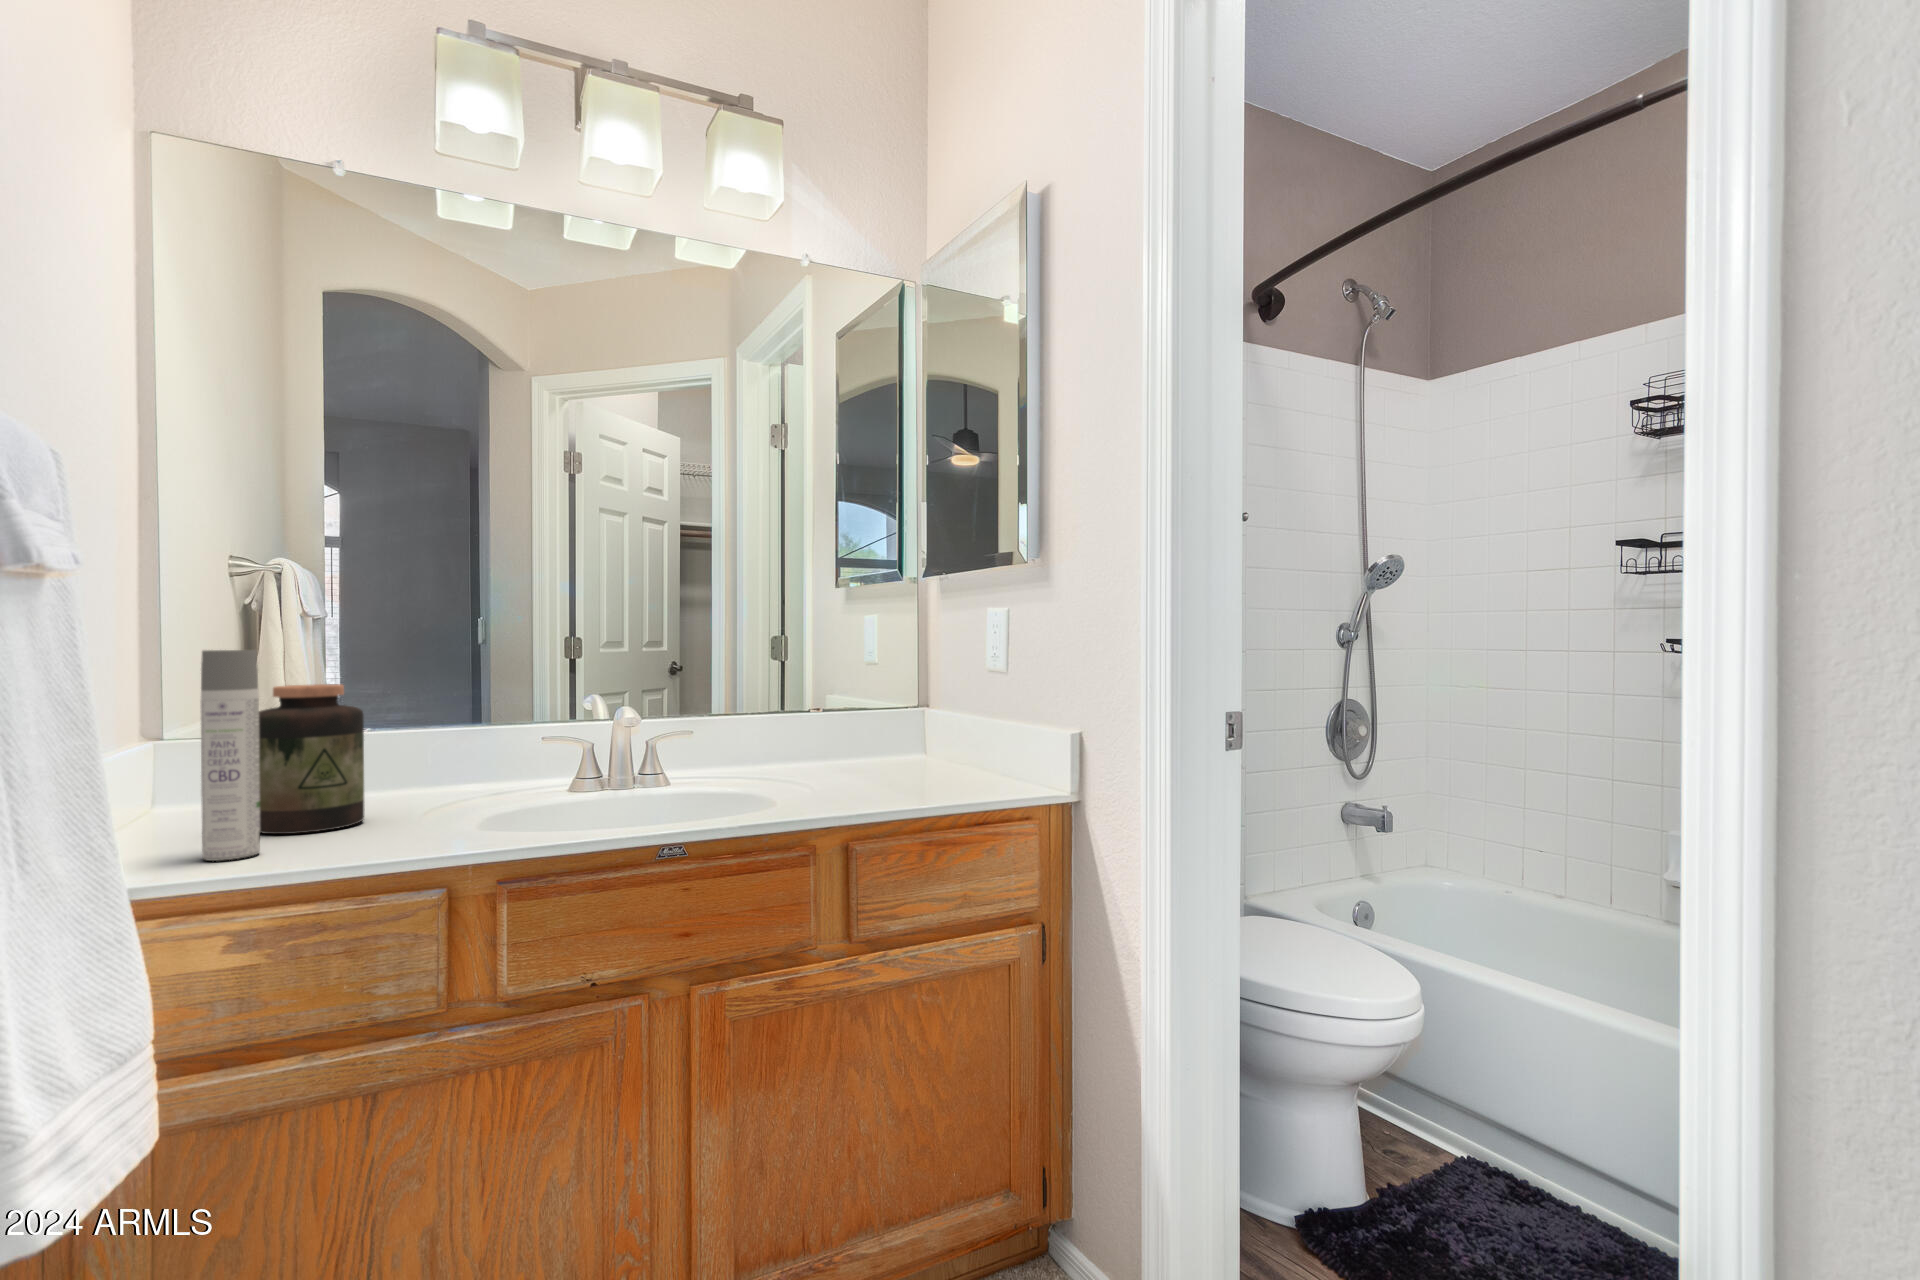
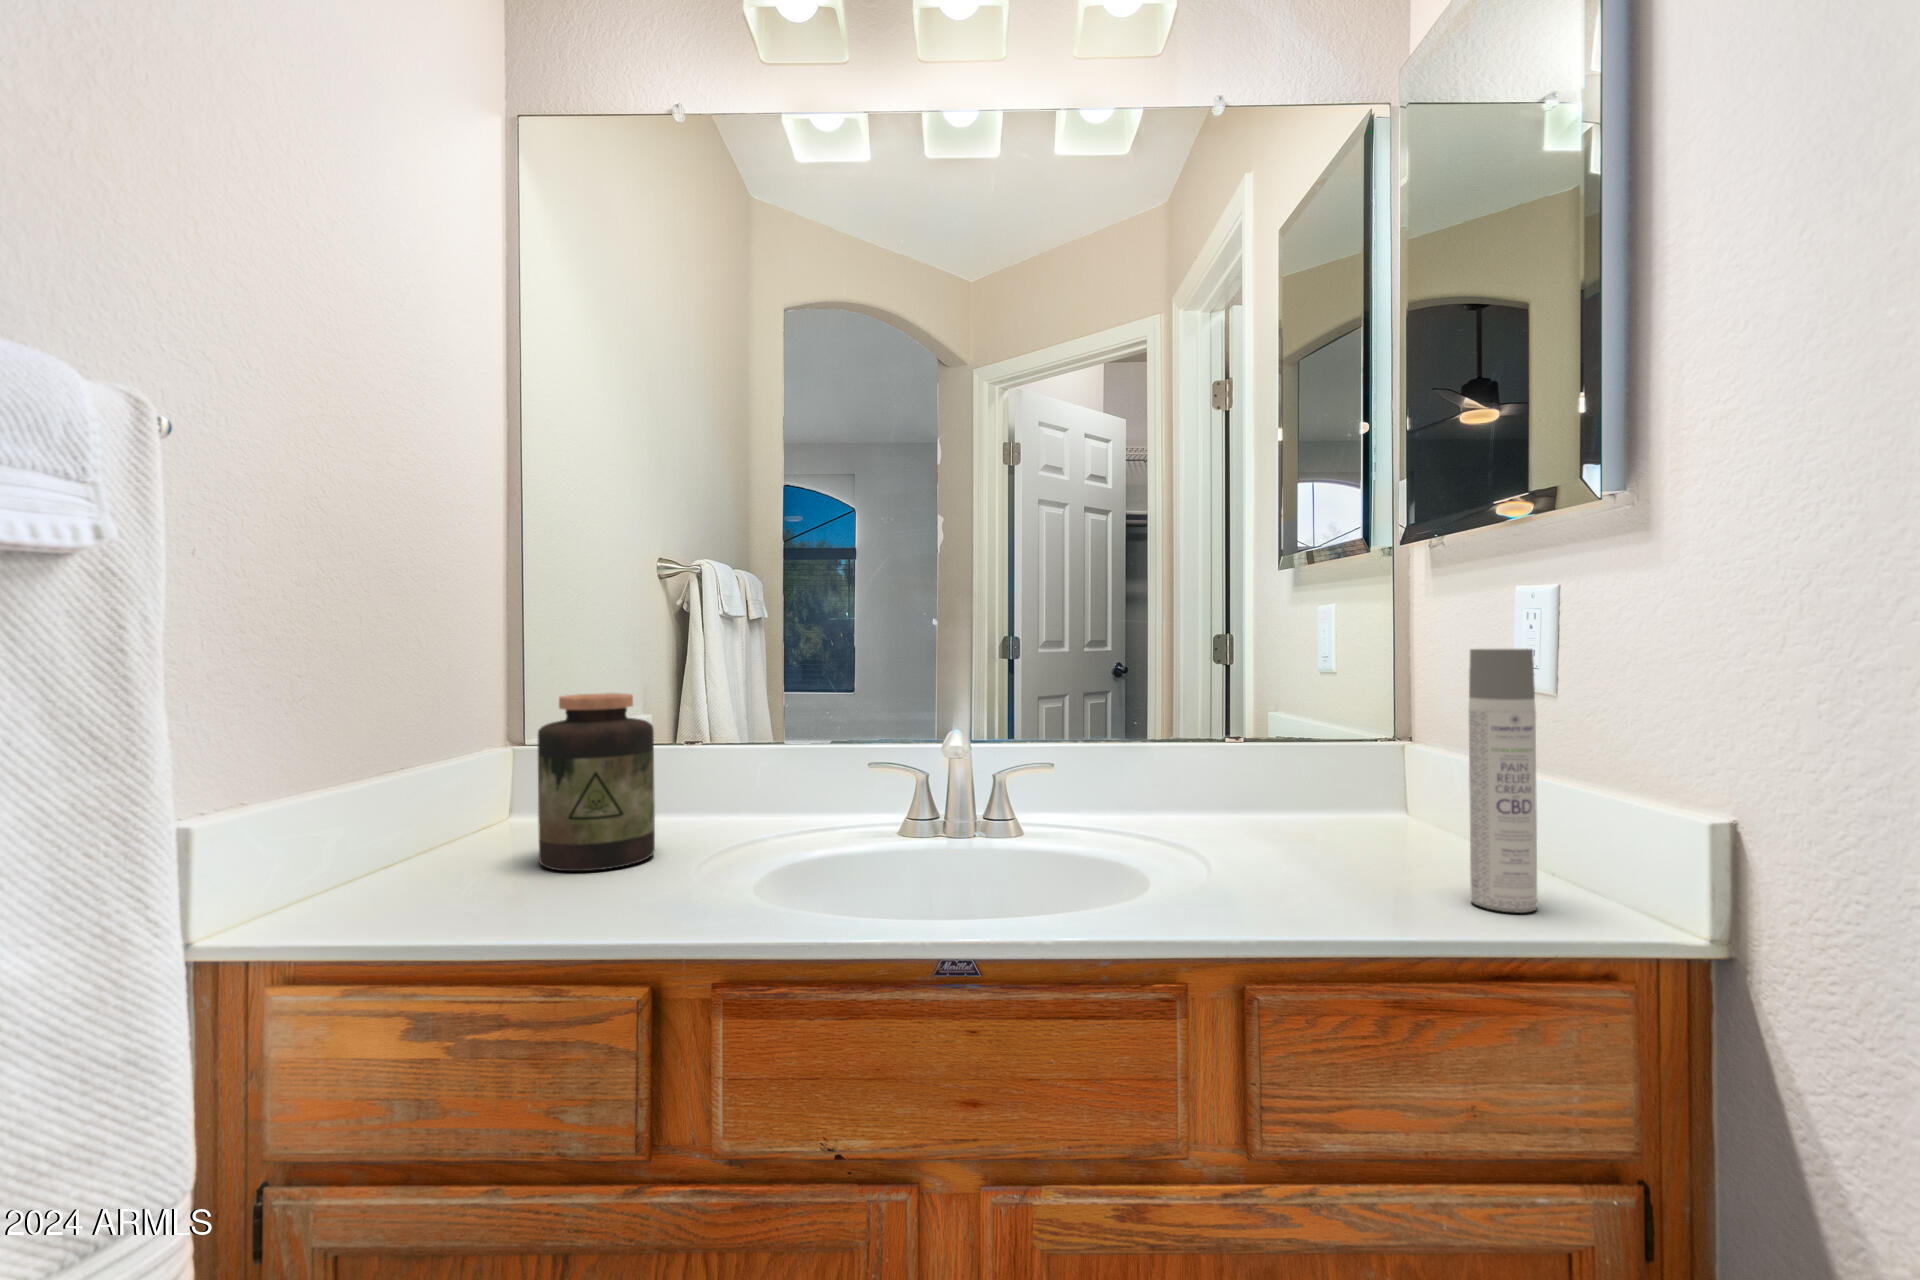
spray bottle: present [200,650,260,861] -> present [1469,649,1537,913]

